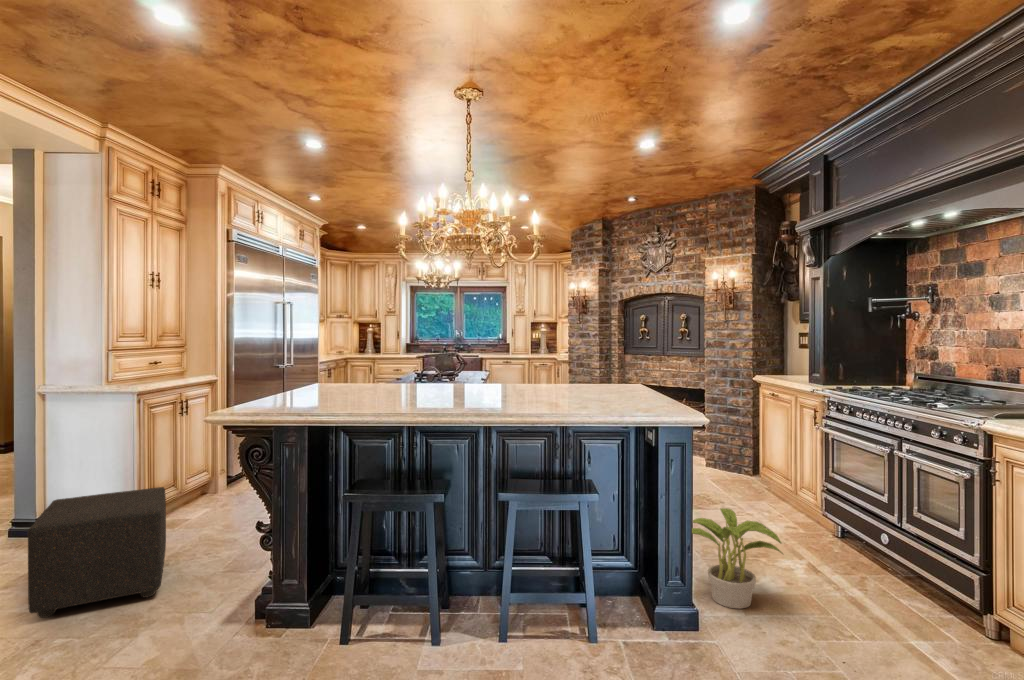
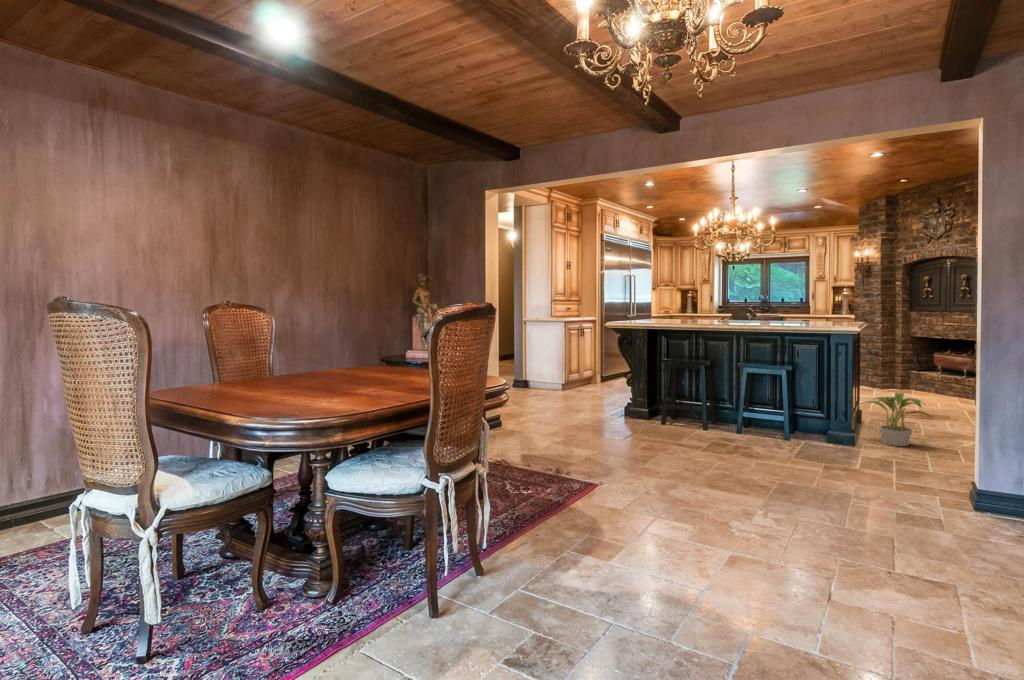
ottoman: present [28,487,166,618] -> none [538,365,584,408]

